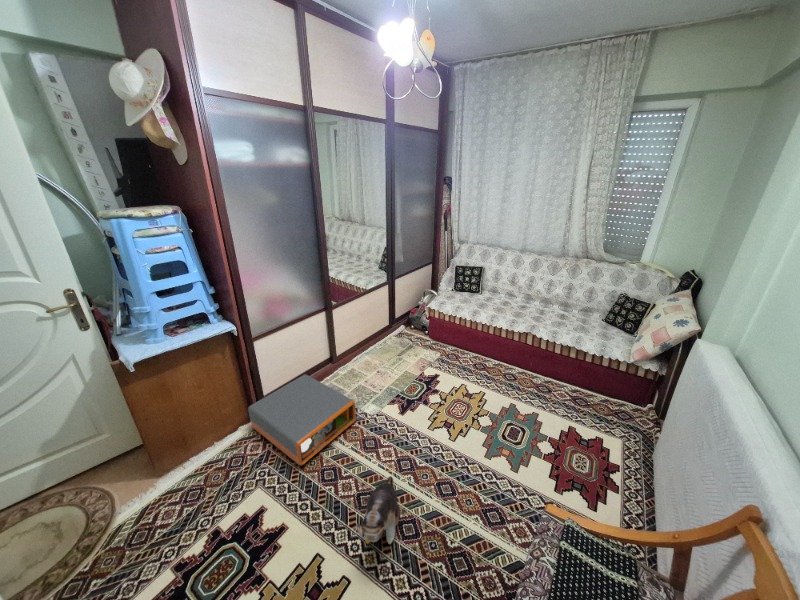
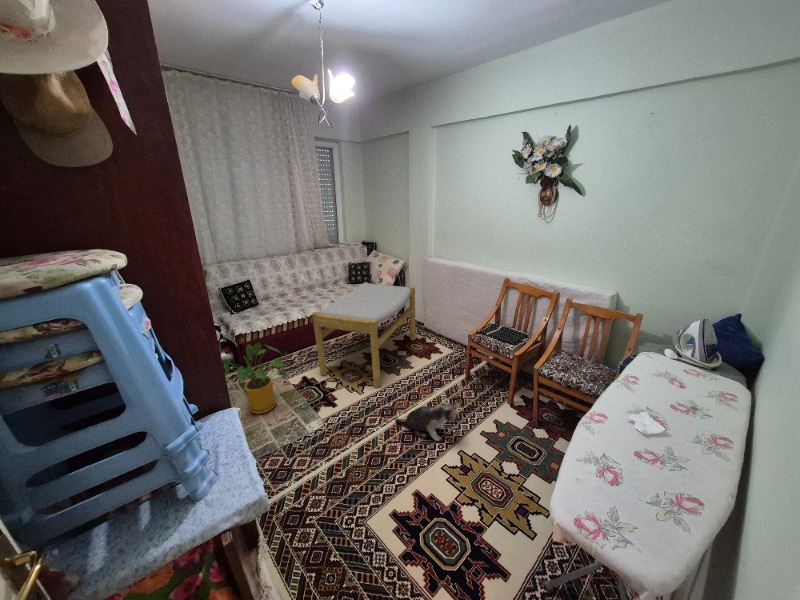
house plant: none [351,304,411,375] -> present [224,343,290,414]
footstool: none [442,318,627,455] -> present [312,282,416,387]
storage box: present [248,374,356,465] -> none [235,416,358,540]

